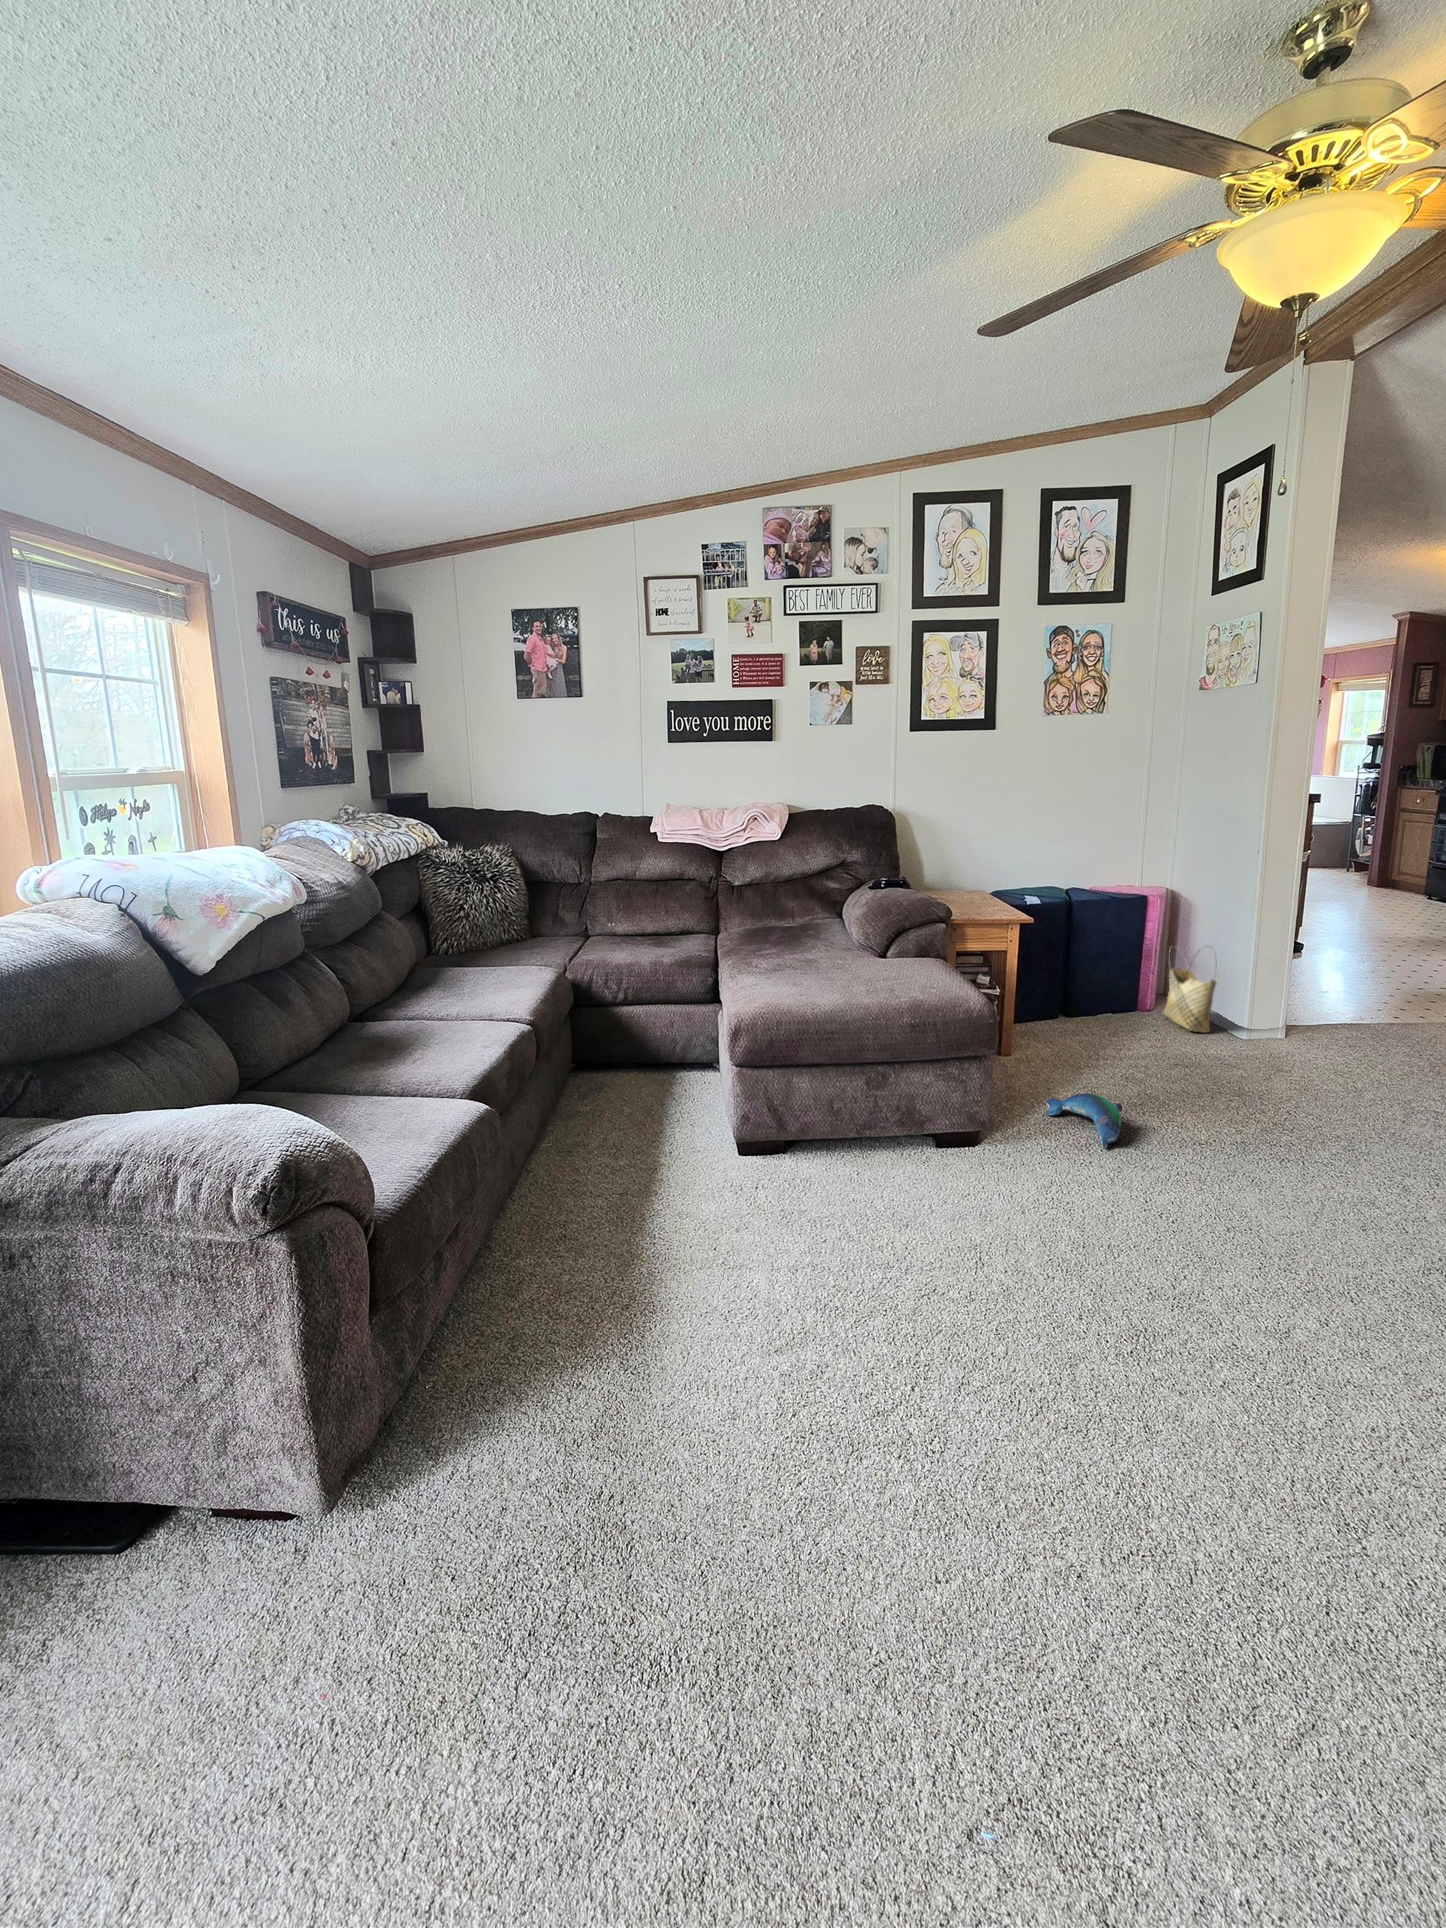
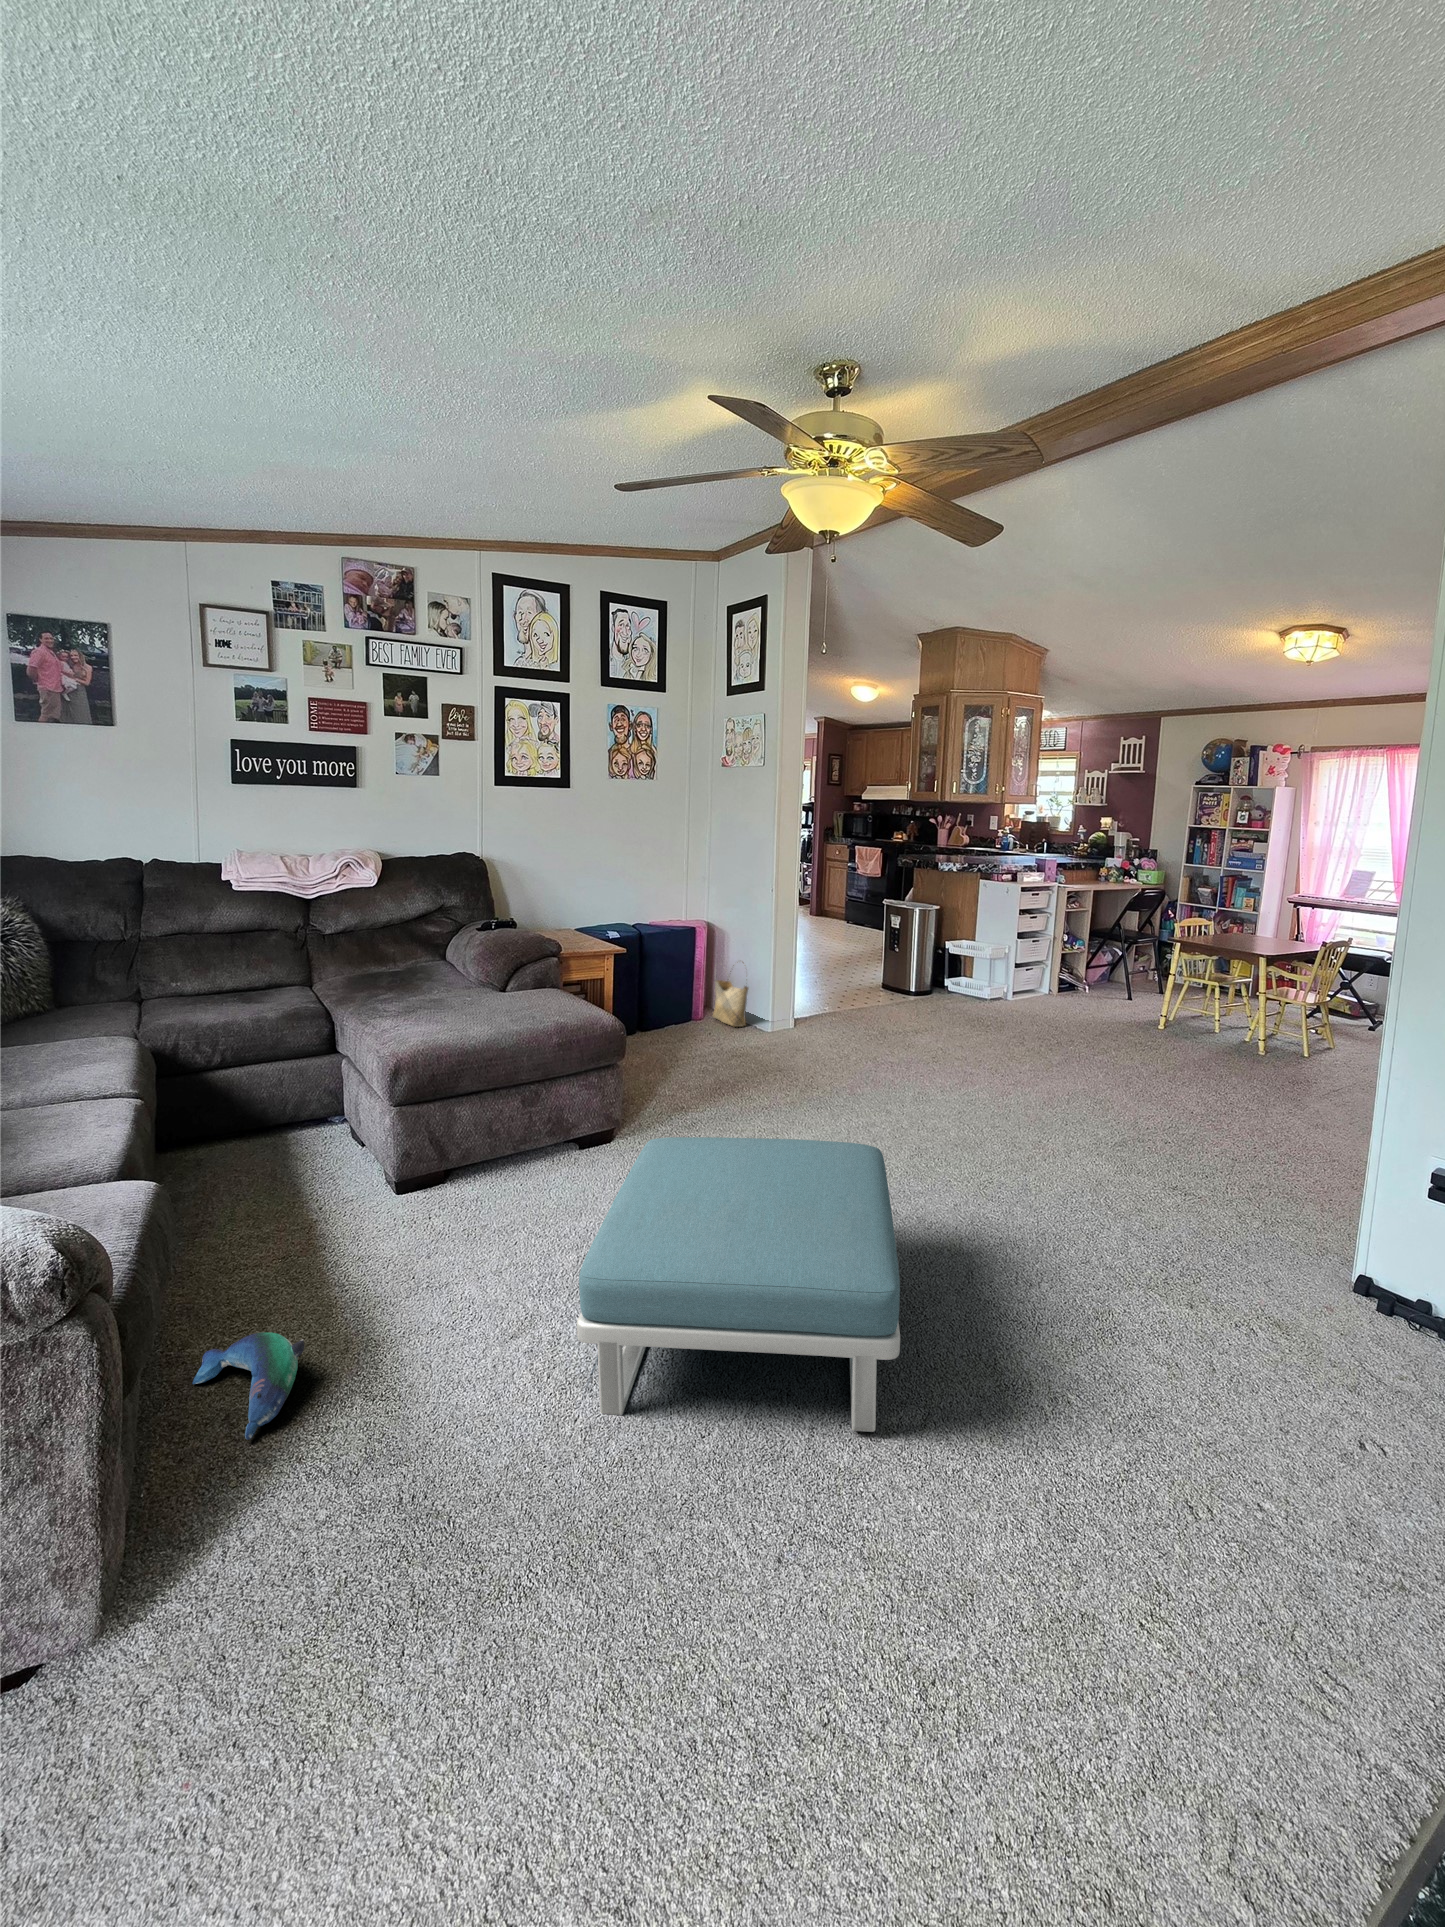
plush toy: present [1046,1094,1122,1148] -> present [193,1332,304,1440]
footstool: none [804,1165,1334,1746] -> present [577,1137,900,1432]

